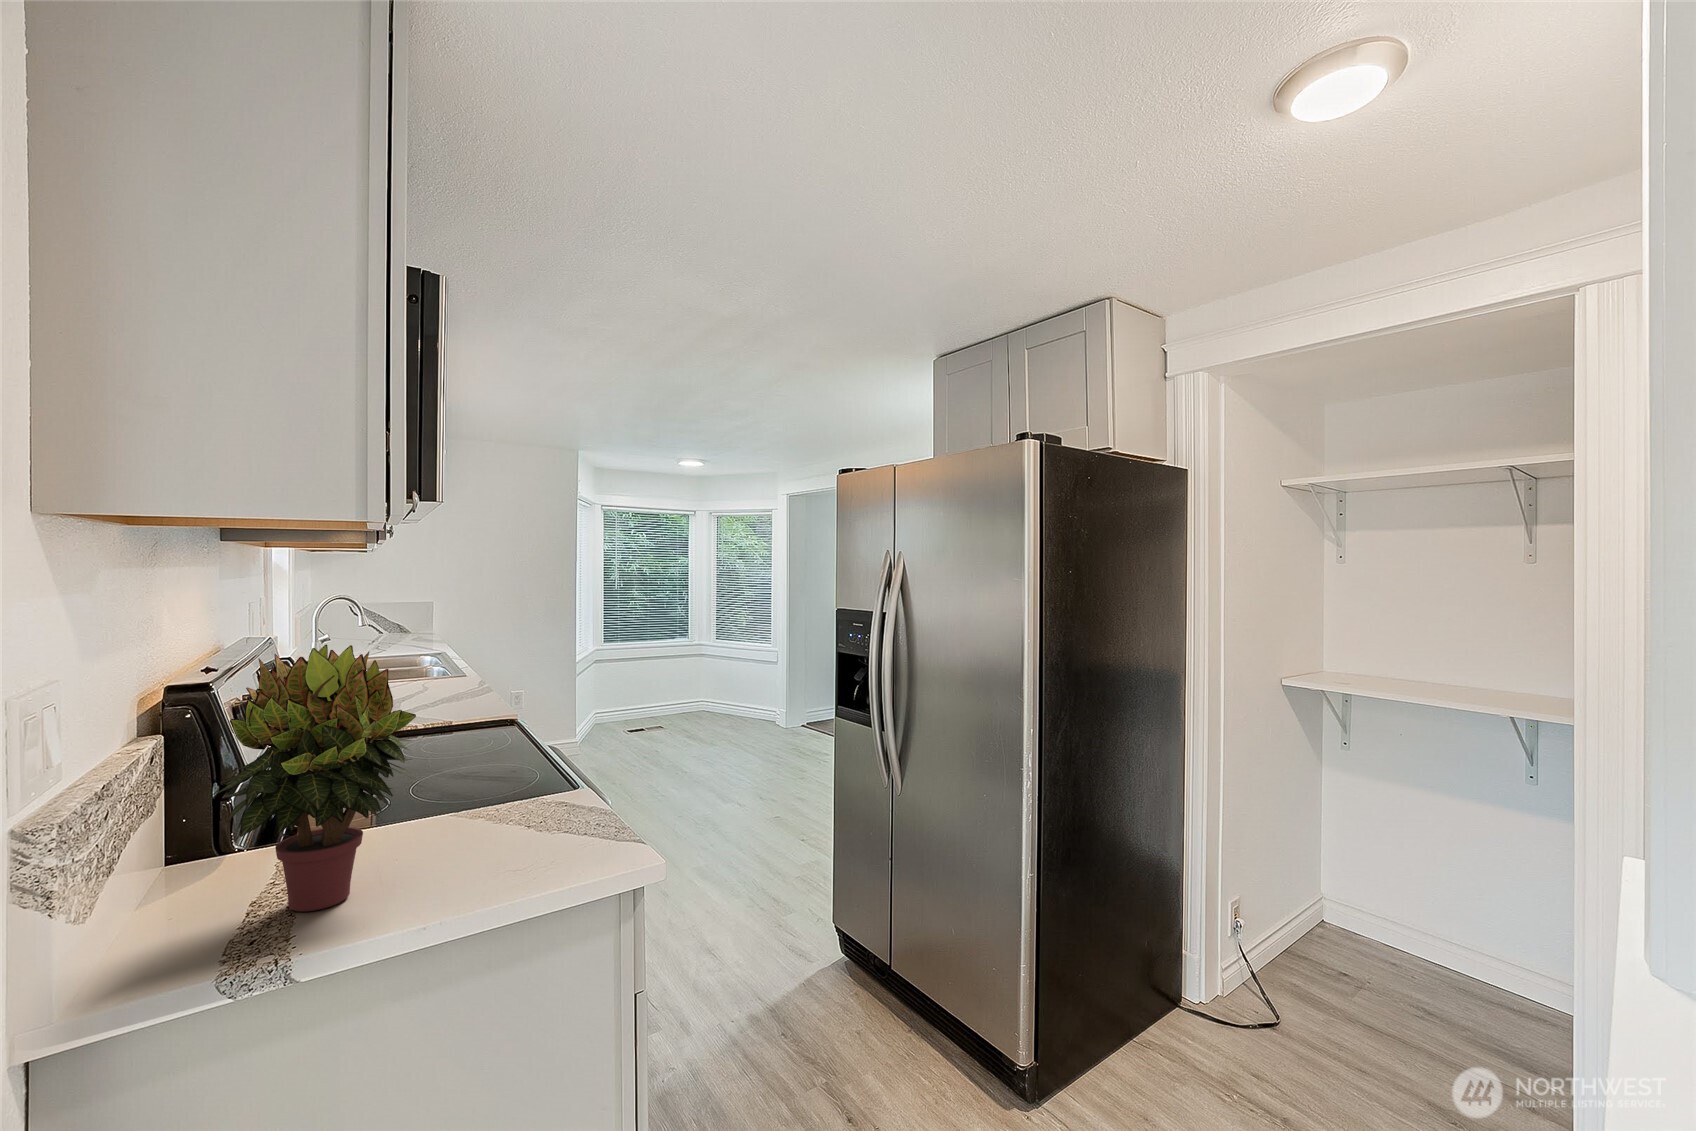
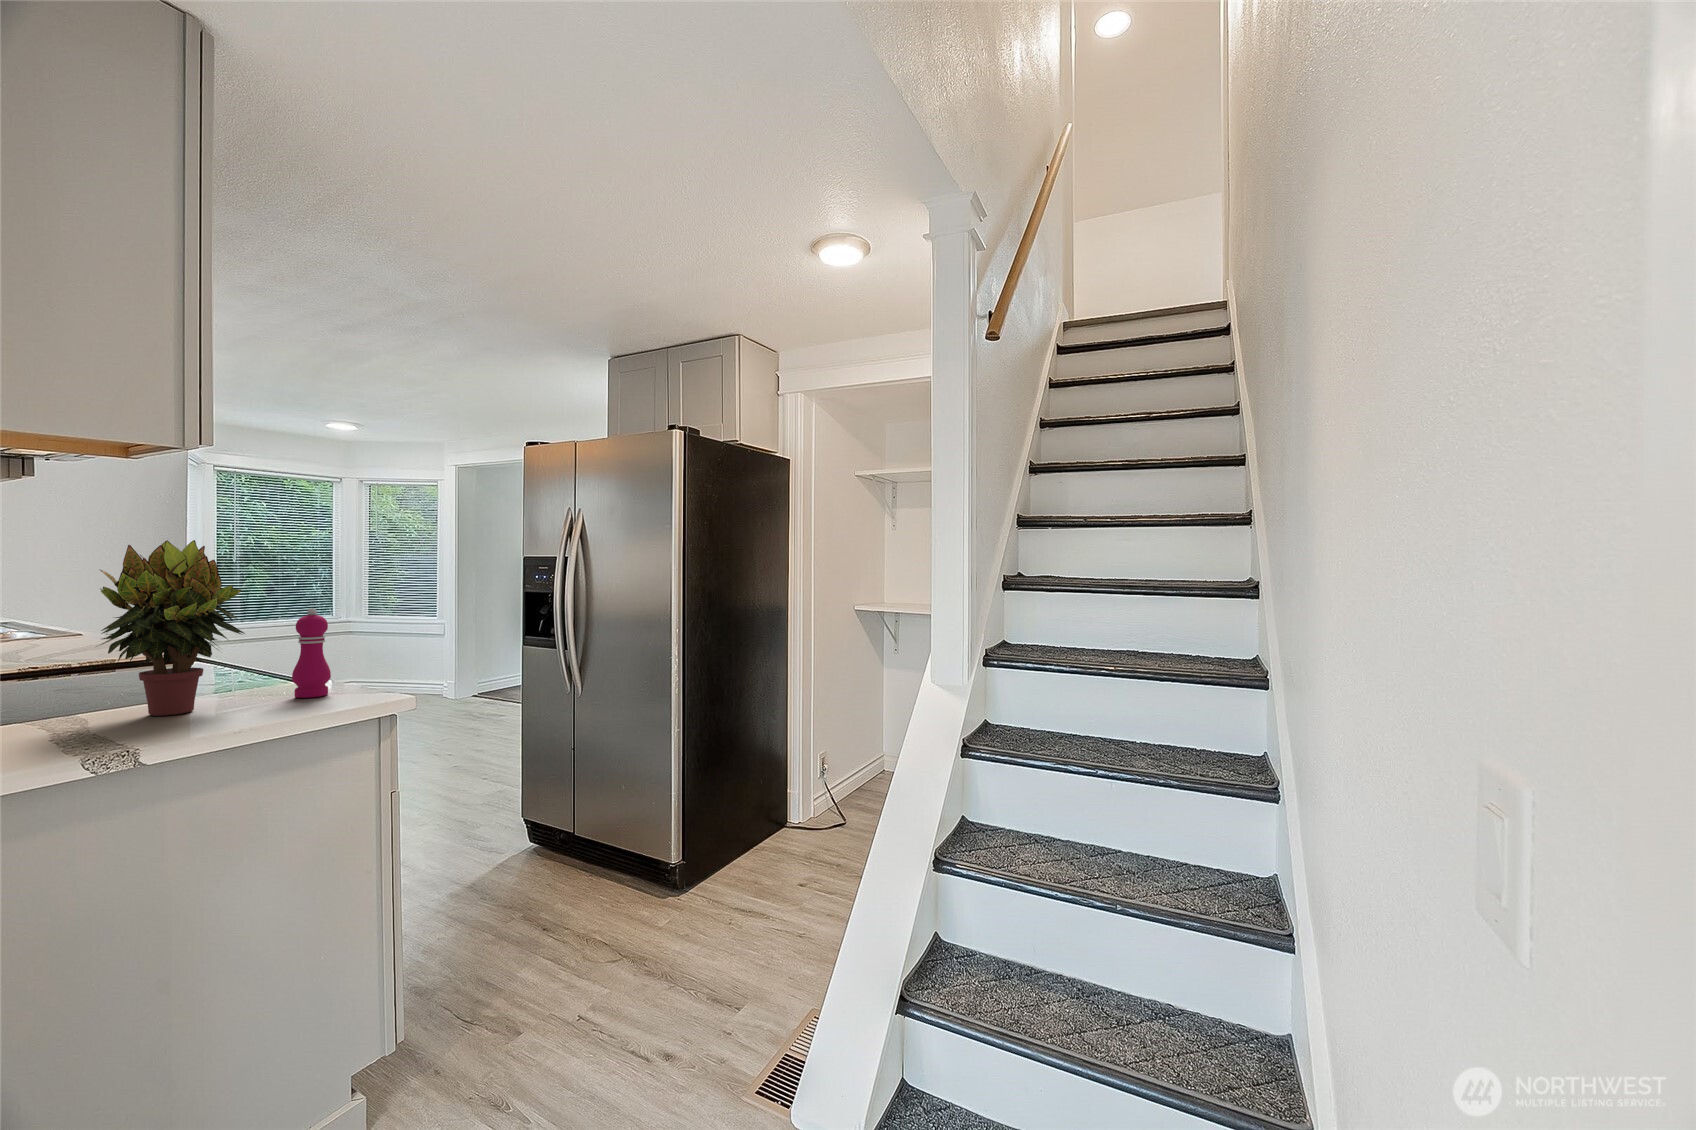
pepper mill: none [487,736,539,875] -> present [292,608,331,698]

